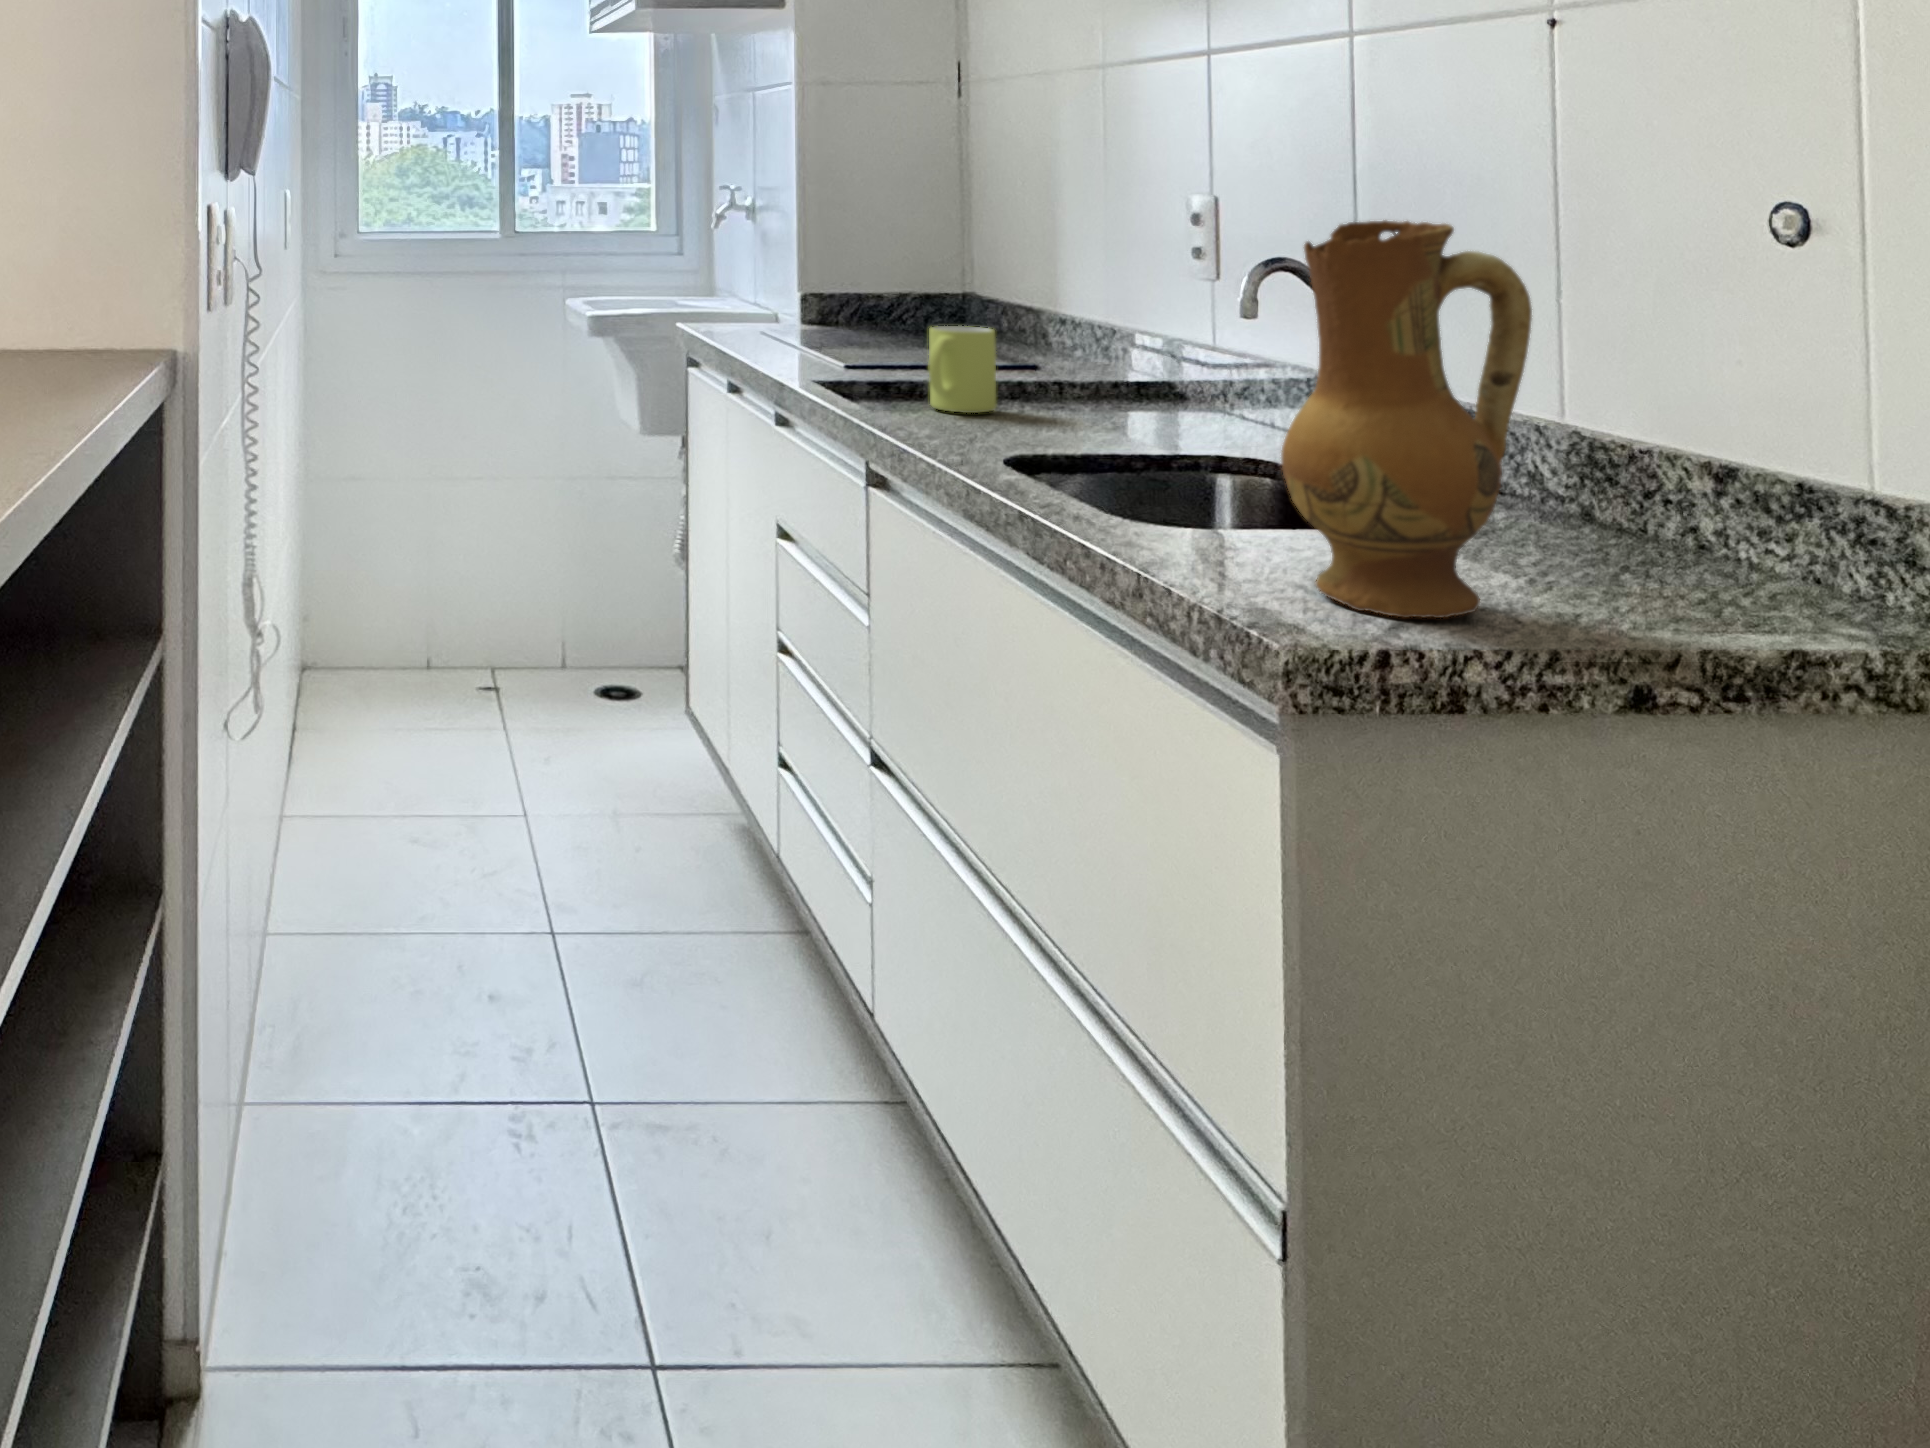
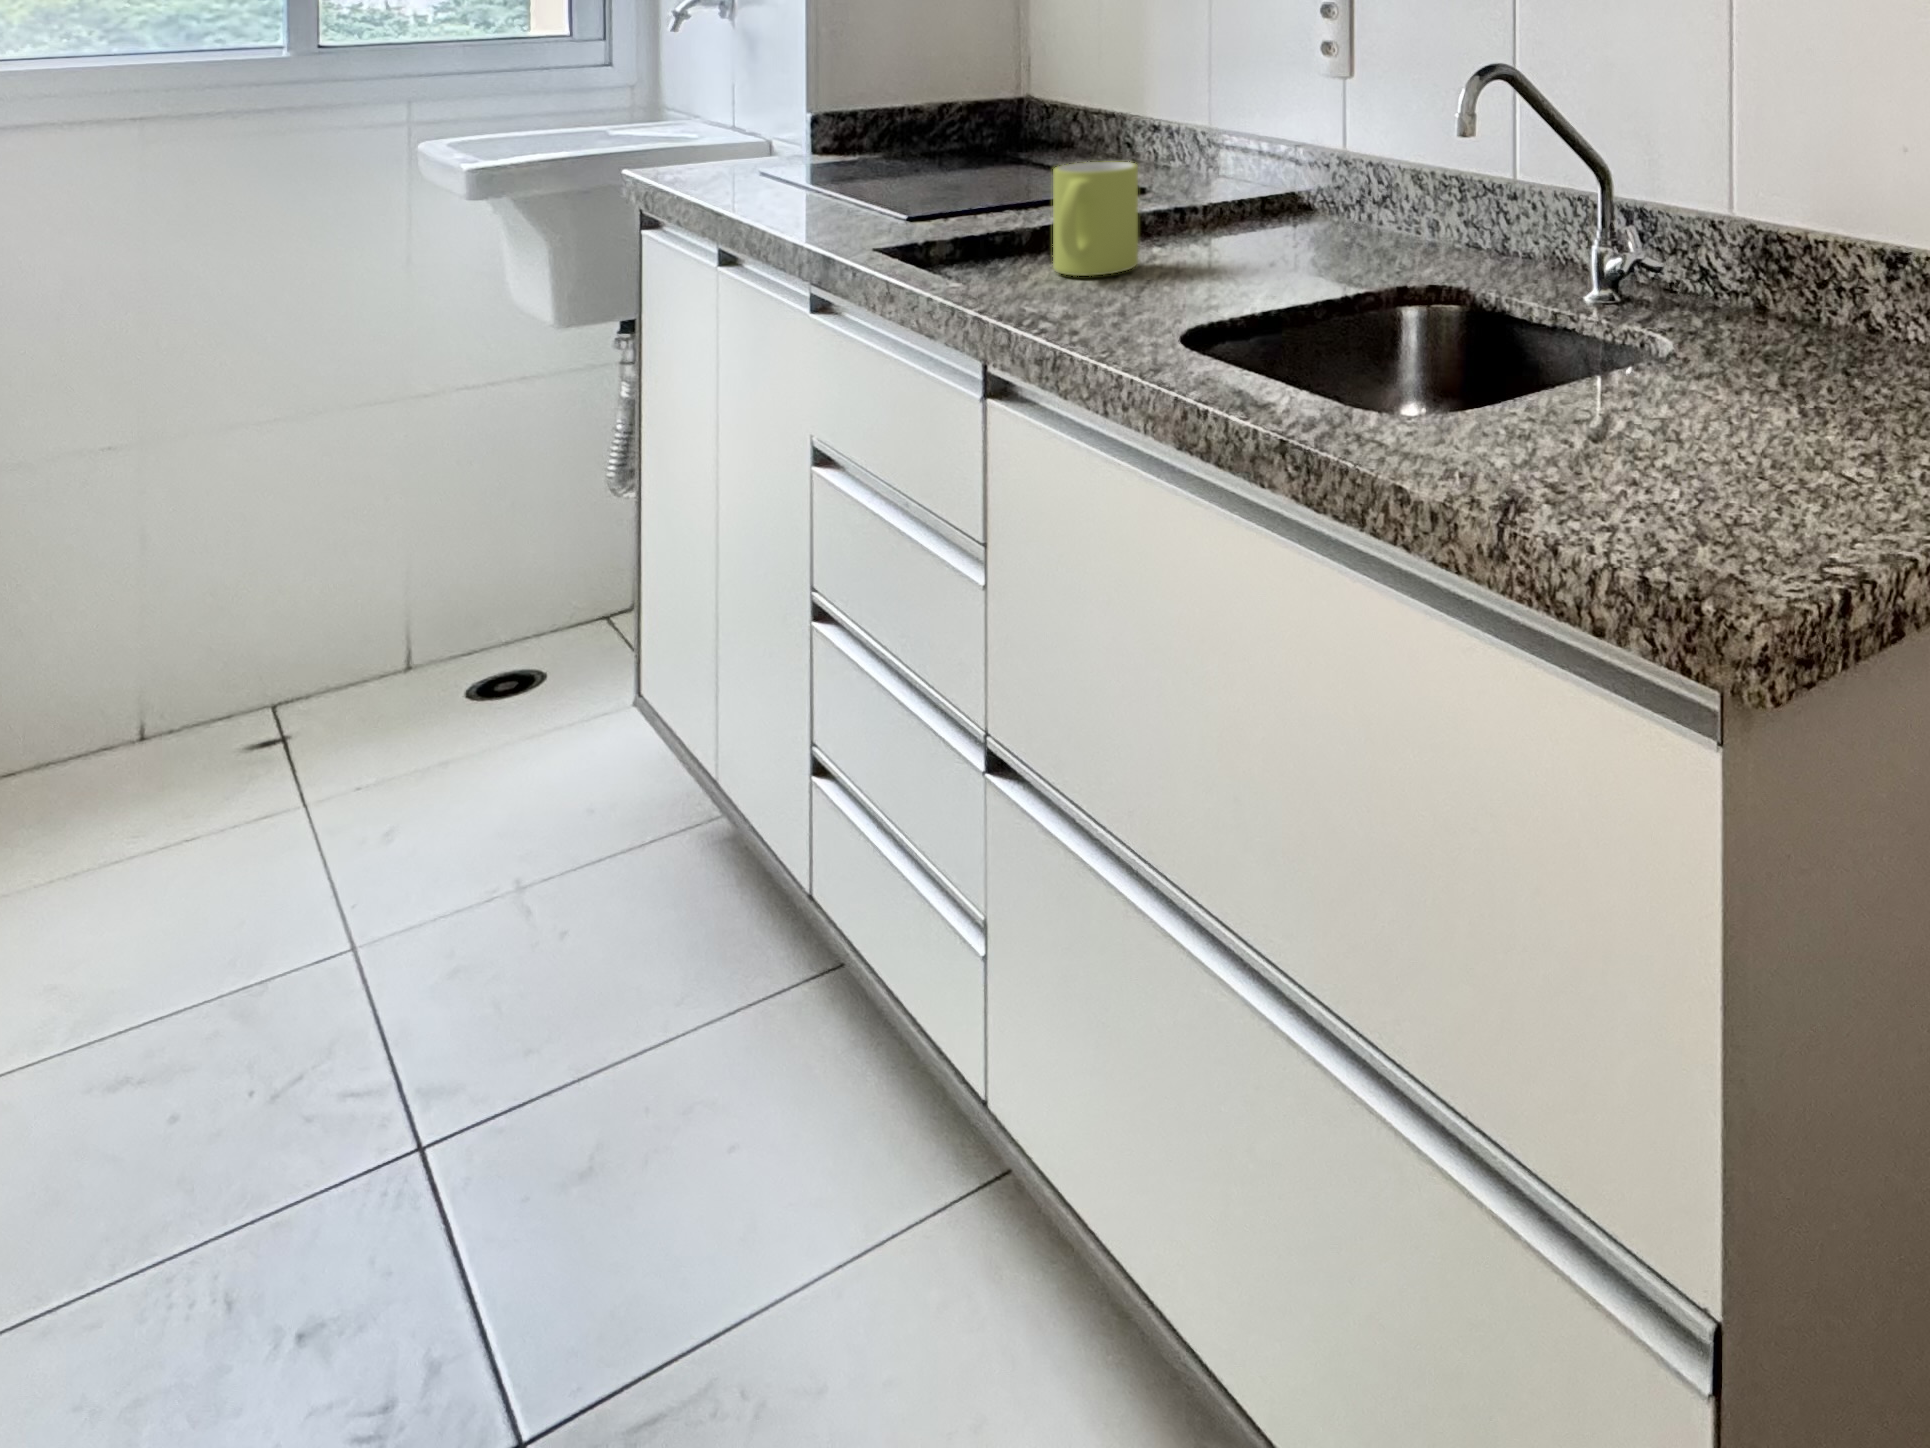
ceramic jug: present [1281,220,1532,618] -> none [1640,35,1872,513]

